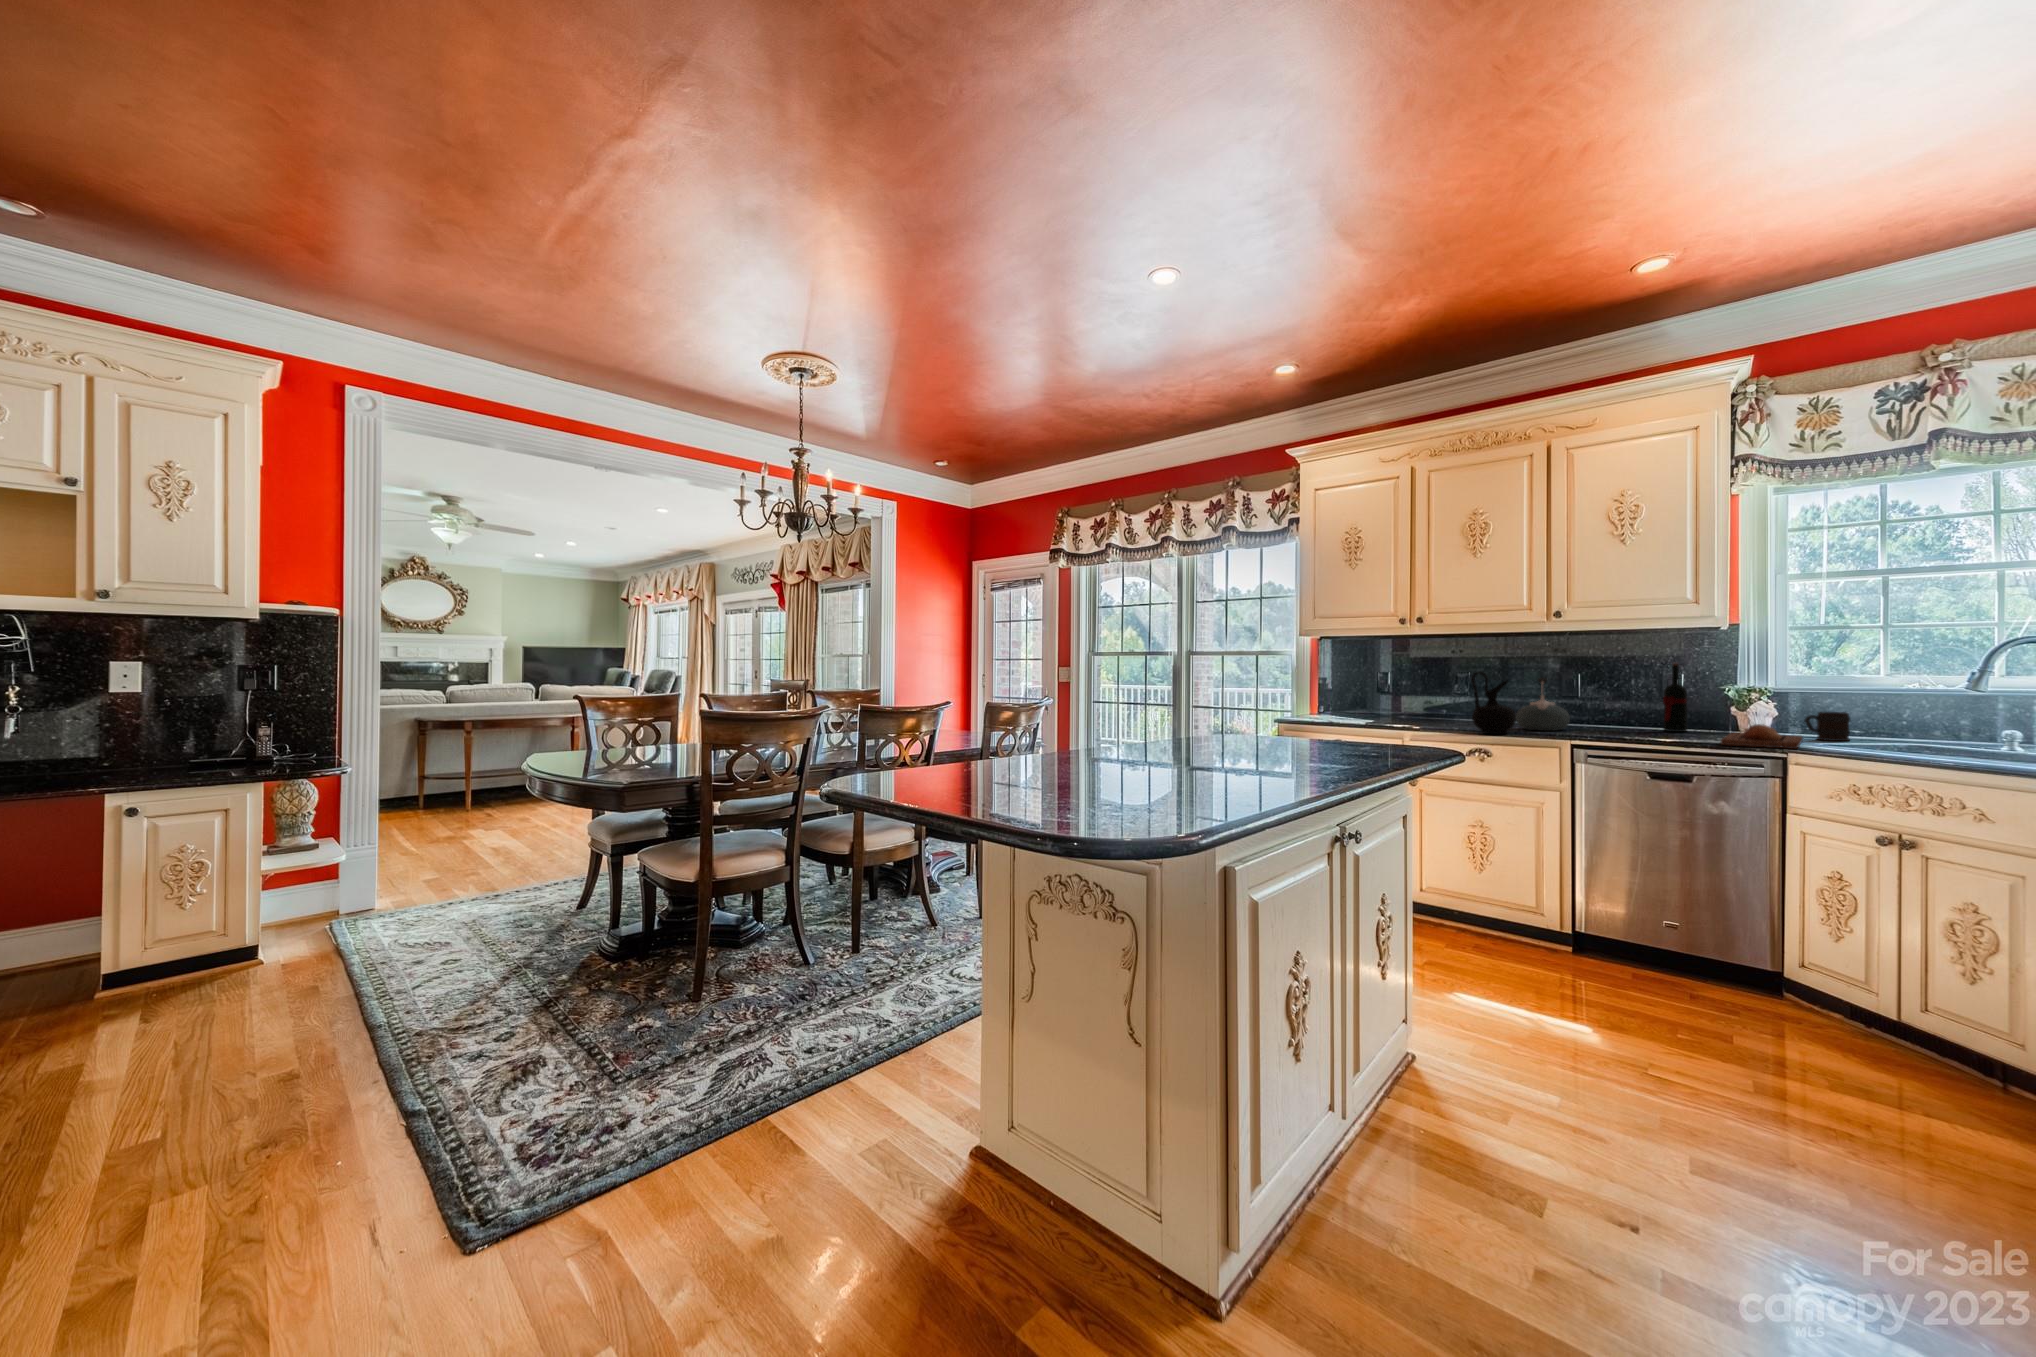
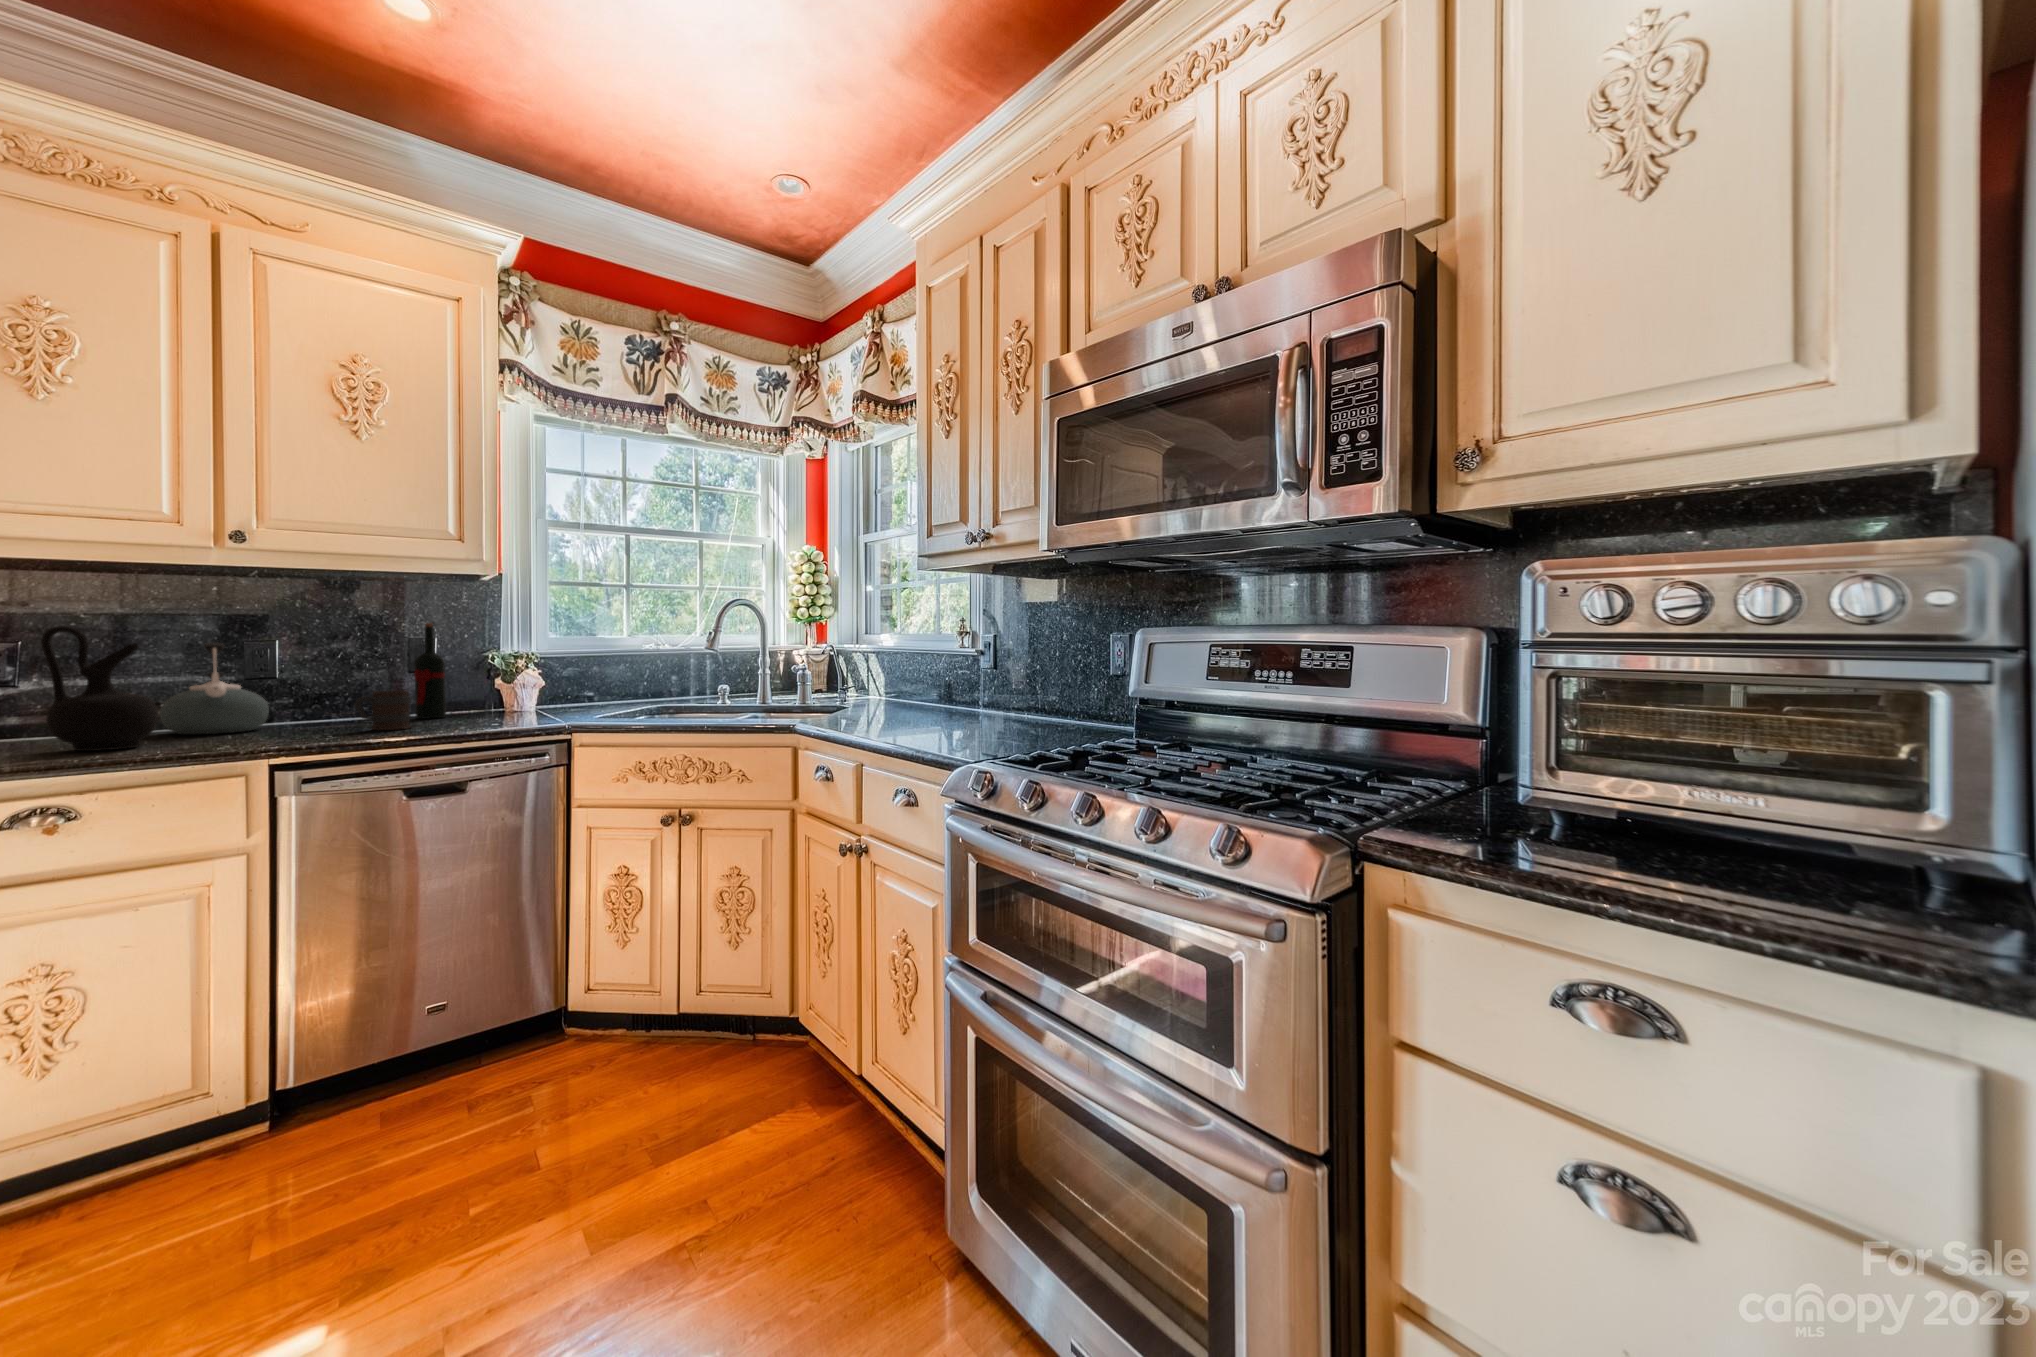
mug: present [1805,712,1850,741] -> present [354,690,411,730]
bread loaf: present [1721,724,1803,749] -> none [503,700,588,731]

